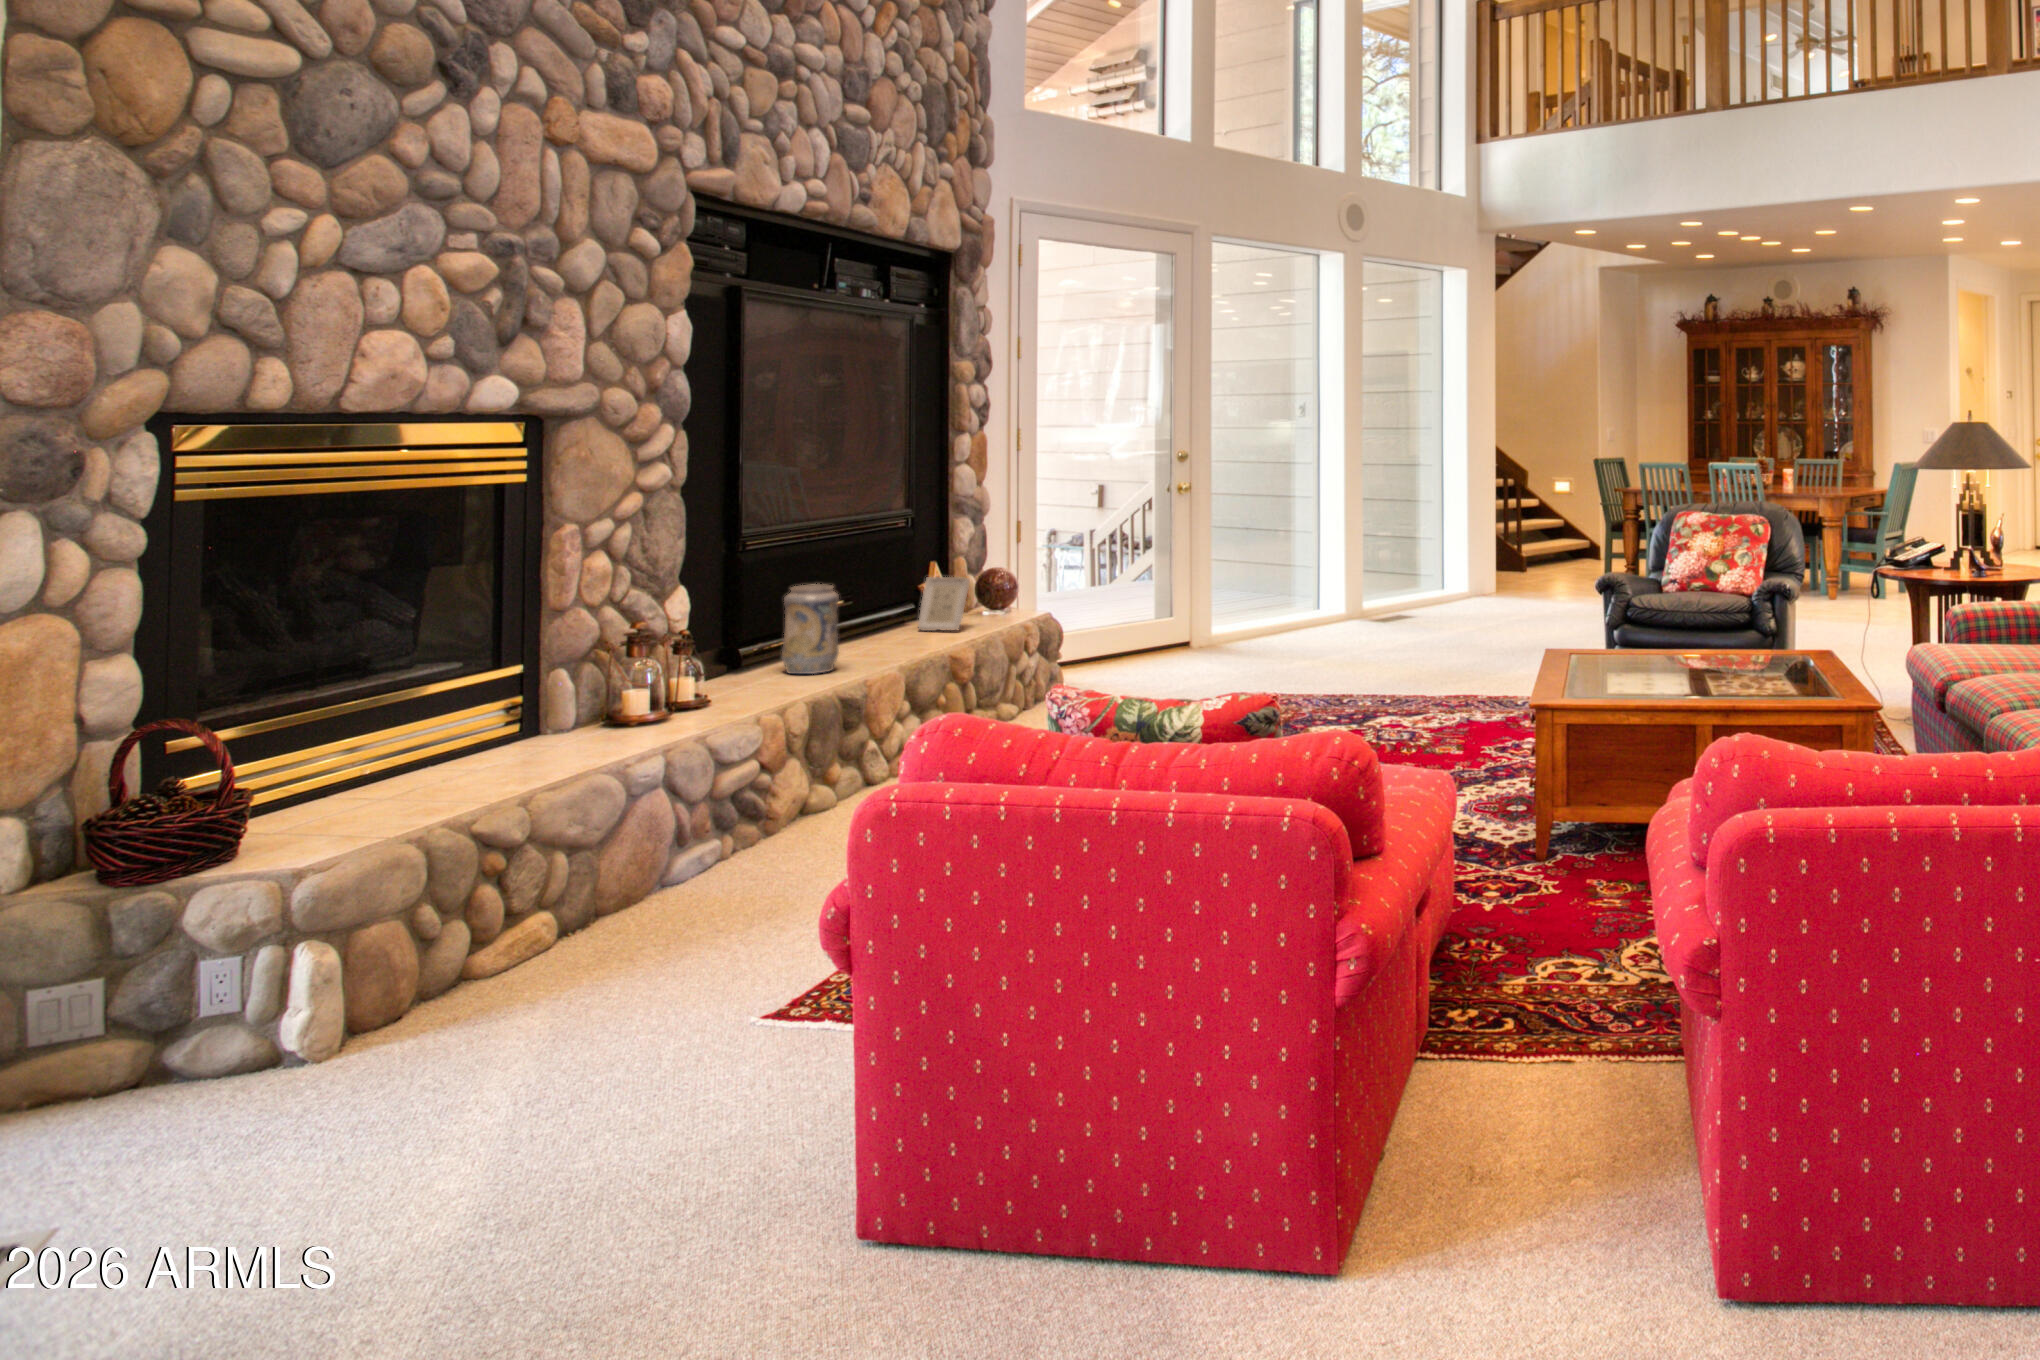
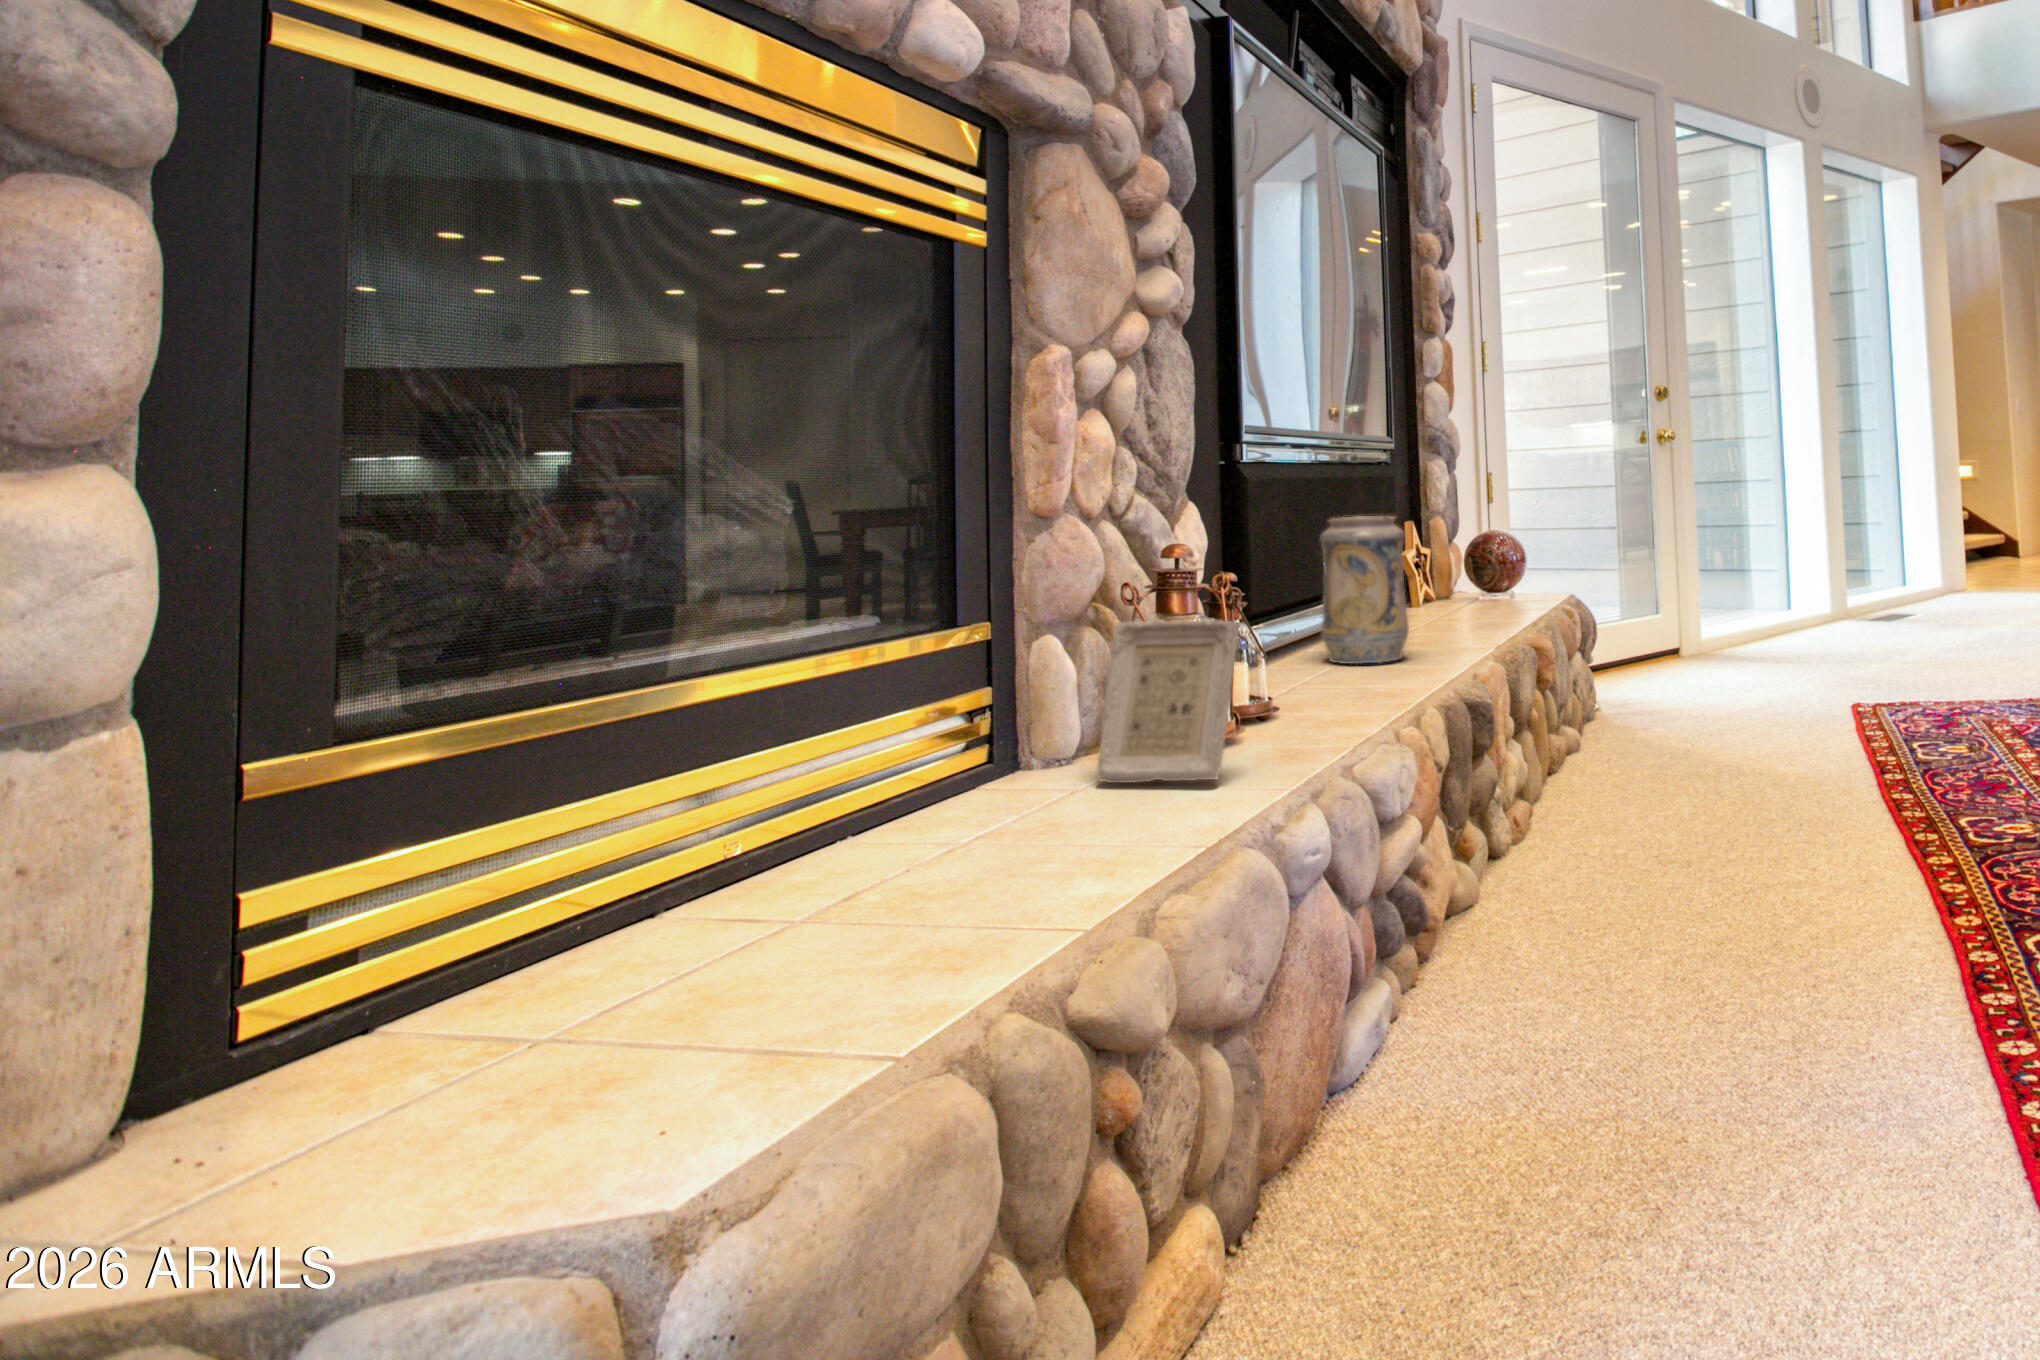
picture frame: present [918,577,970,631] -> present [1097,620,1239,783]

